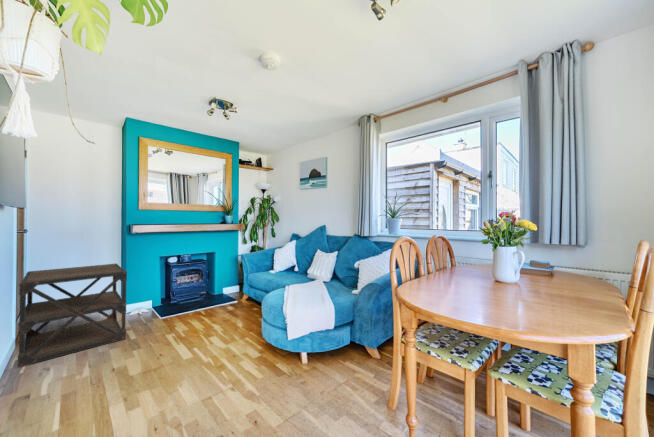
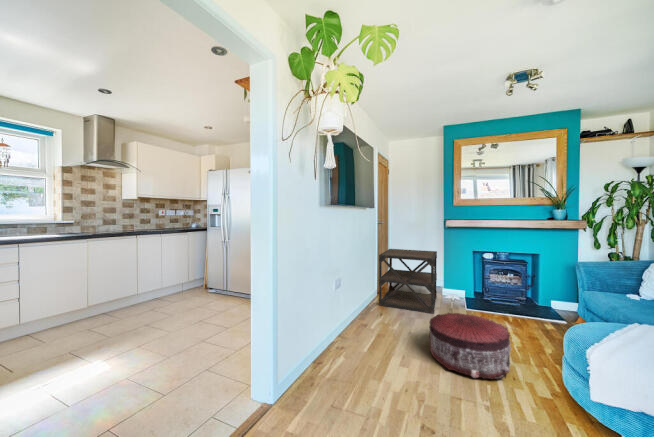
pouf: none [148,315,231,383] -> present [429,313,511,379]

